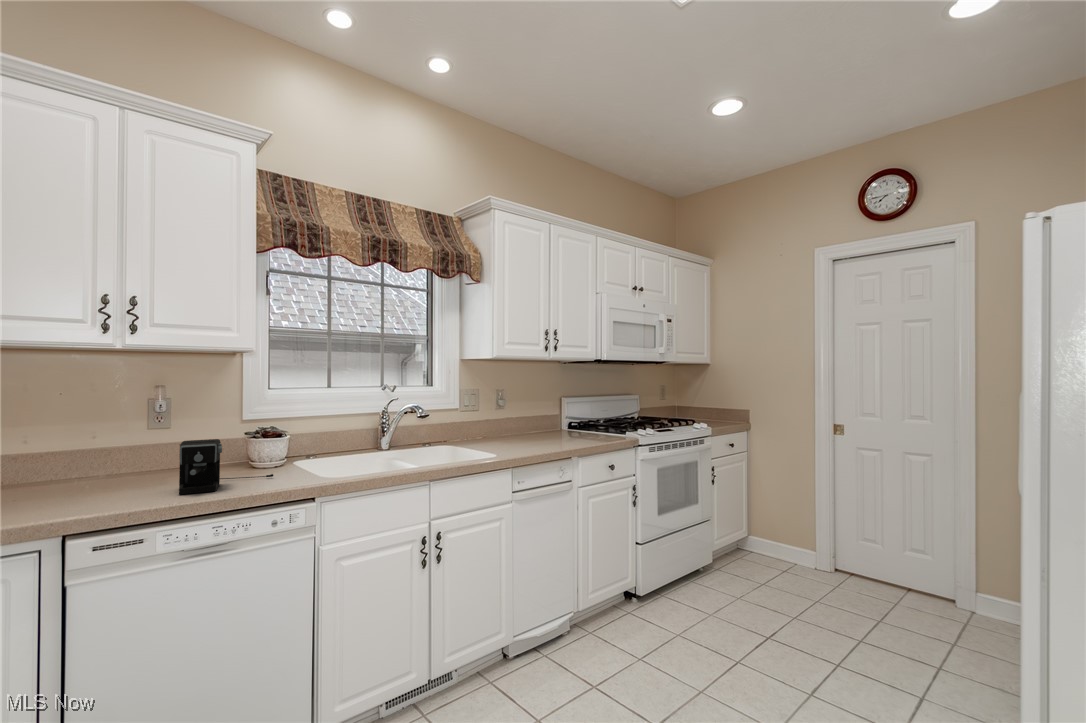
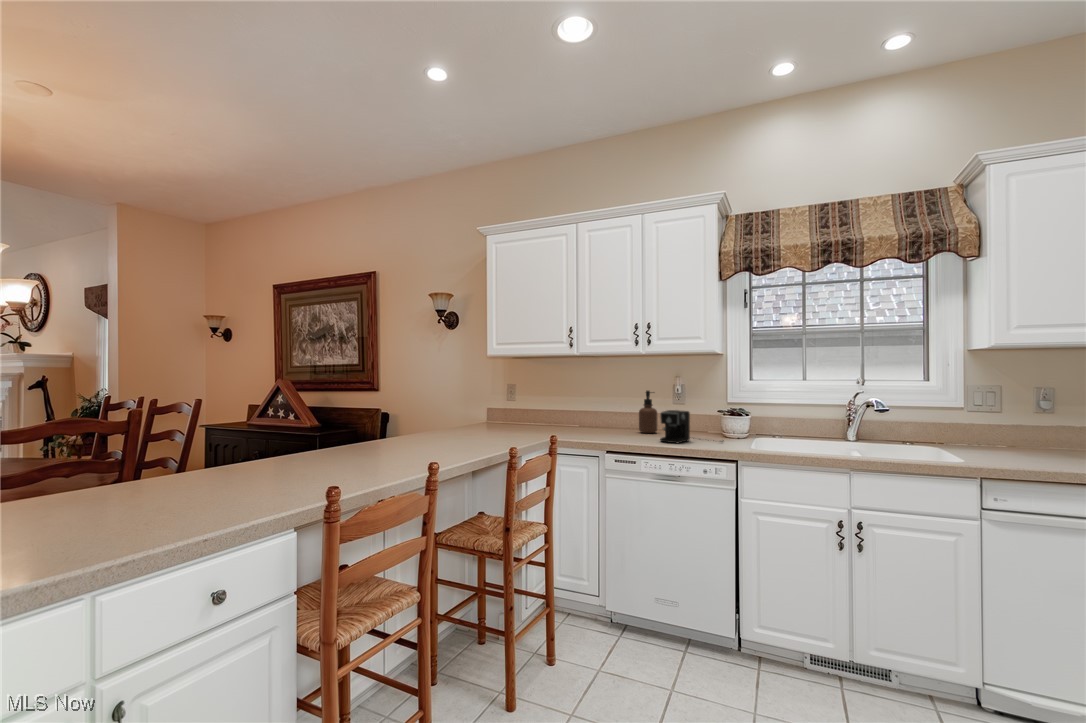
soap dispenser: none [88,412,129,486] -> present [639,391,657,433]

